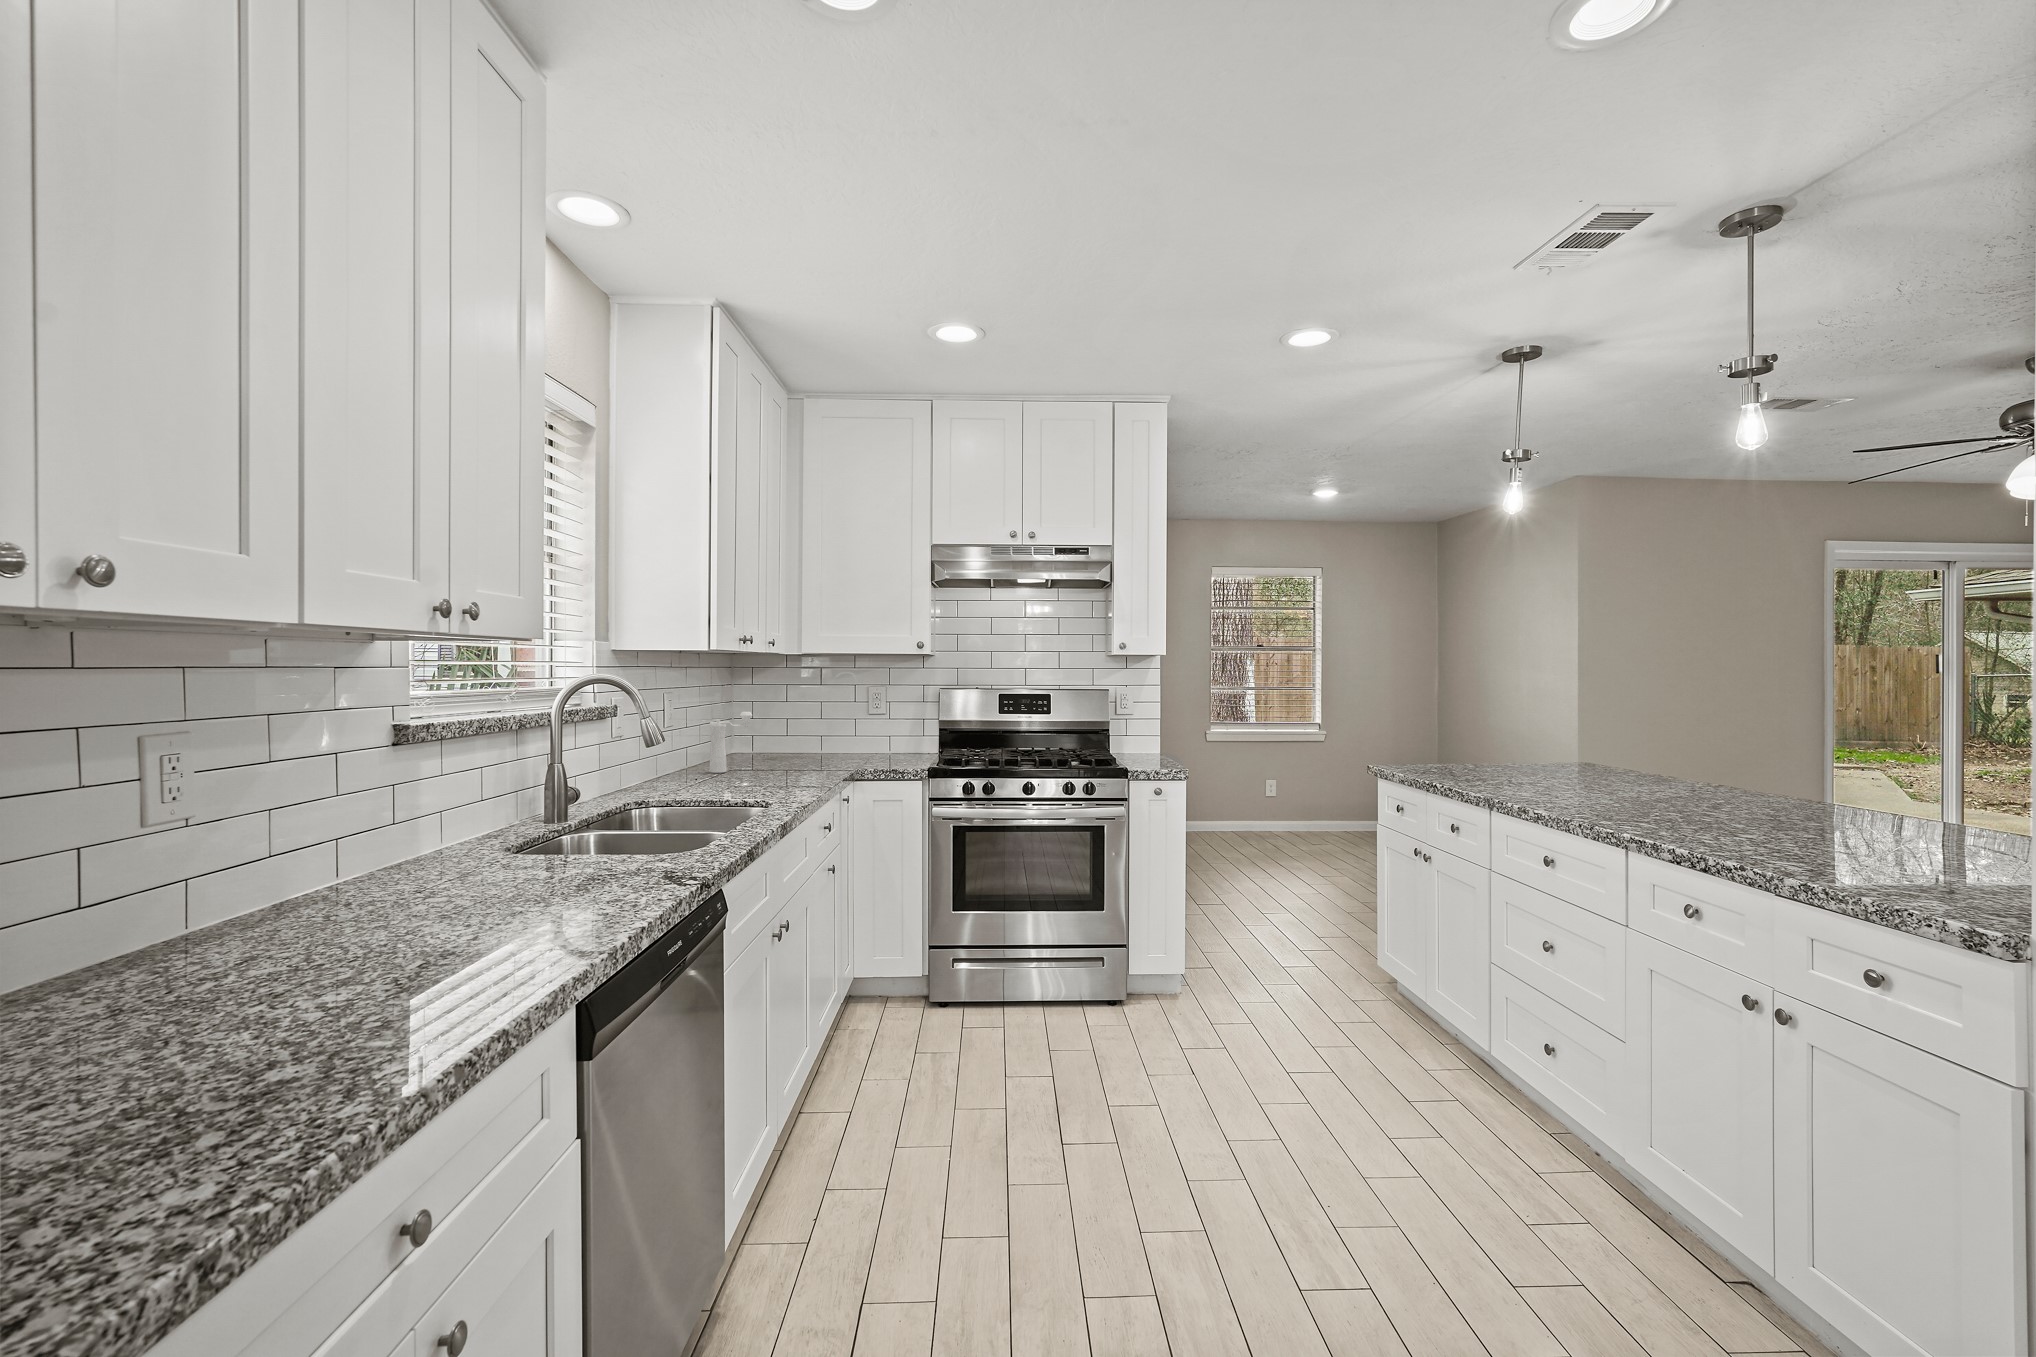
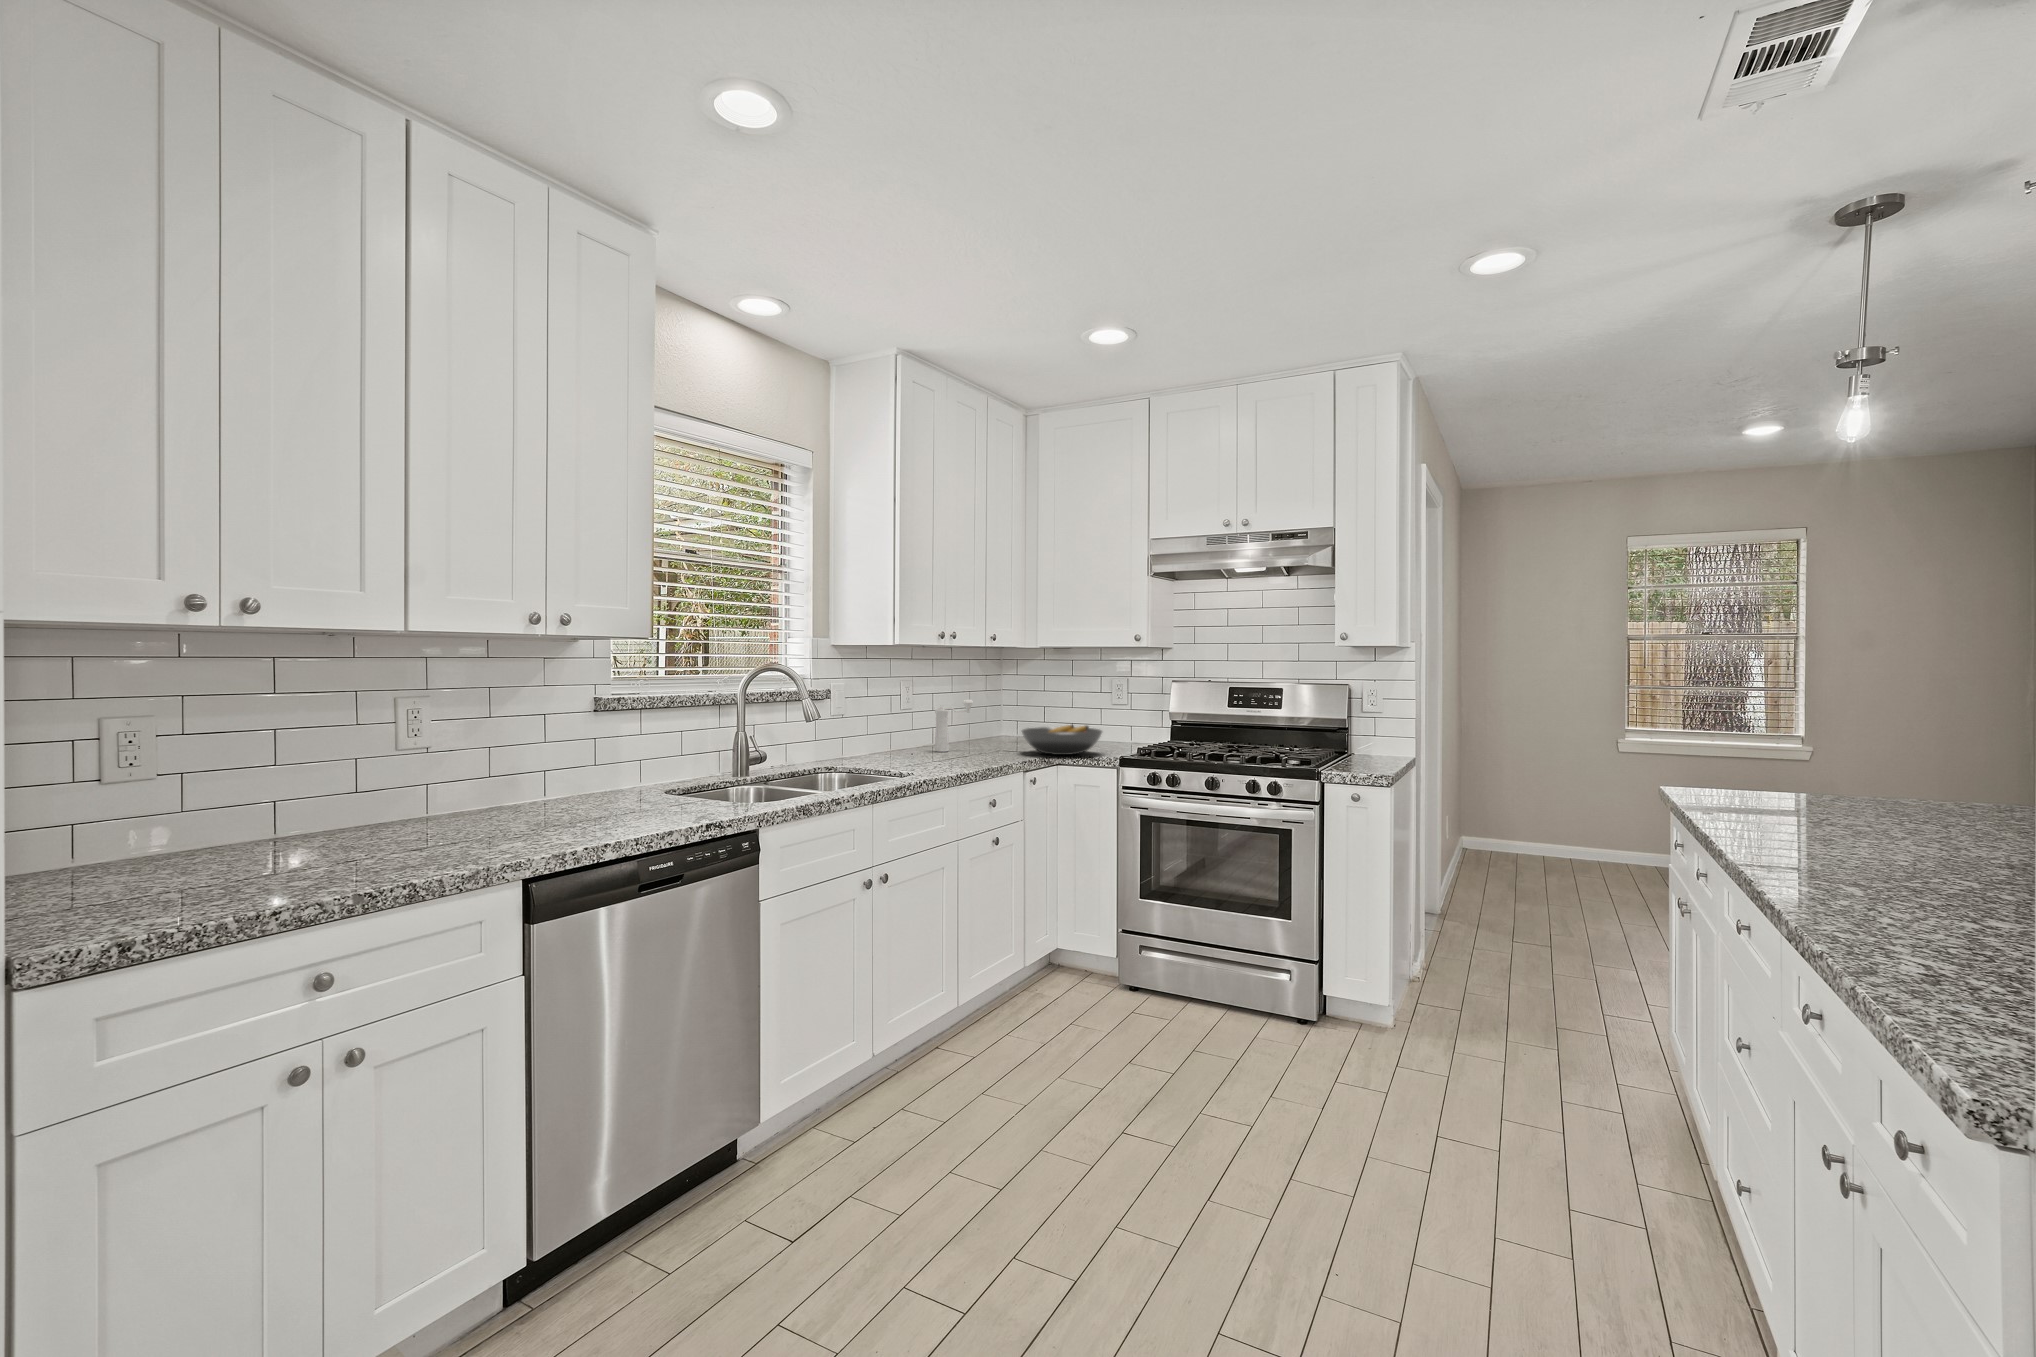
fruit bowl: none [812,736,902,769] -> present [1022,725,1102,755]

